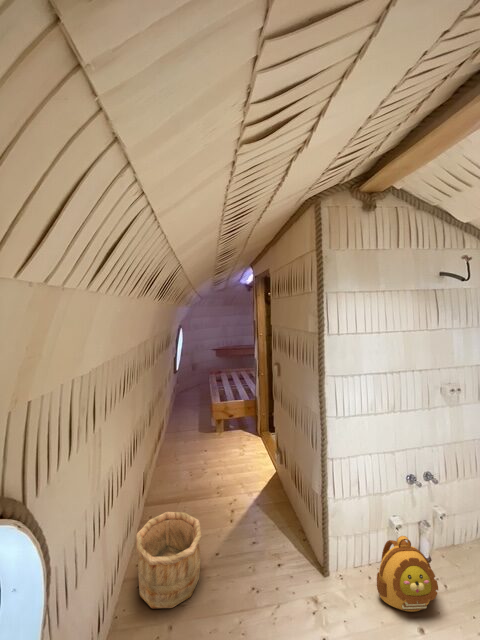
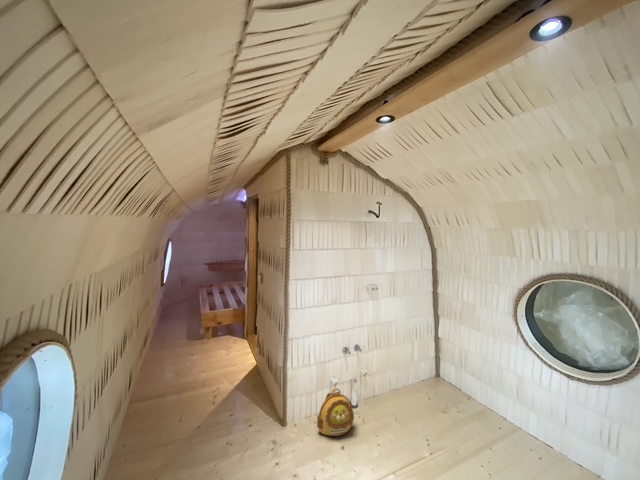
wooden bucket: present [136,512,202,608] -> none [130,393,189,463]

